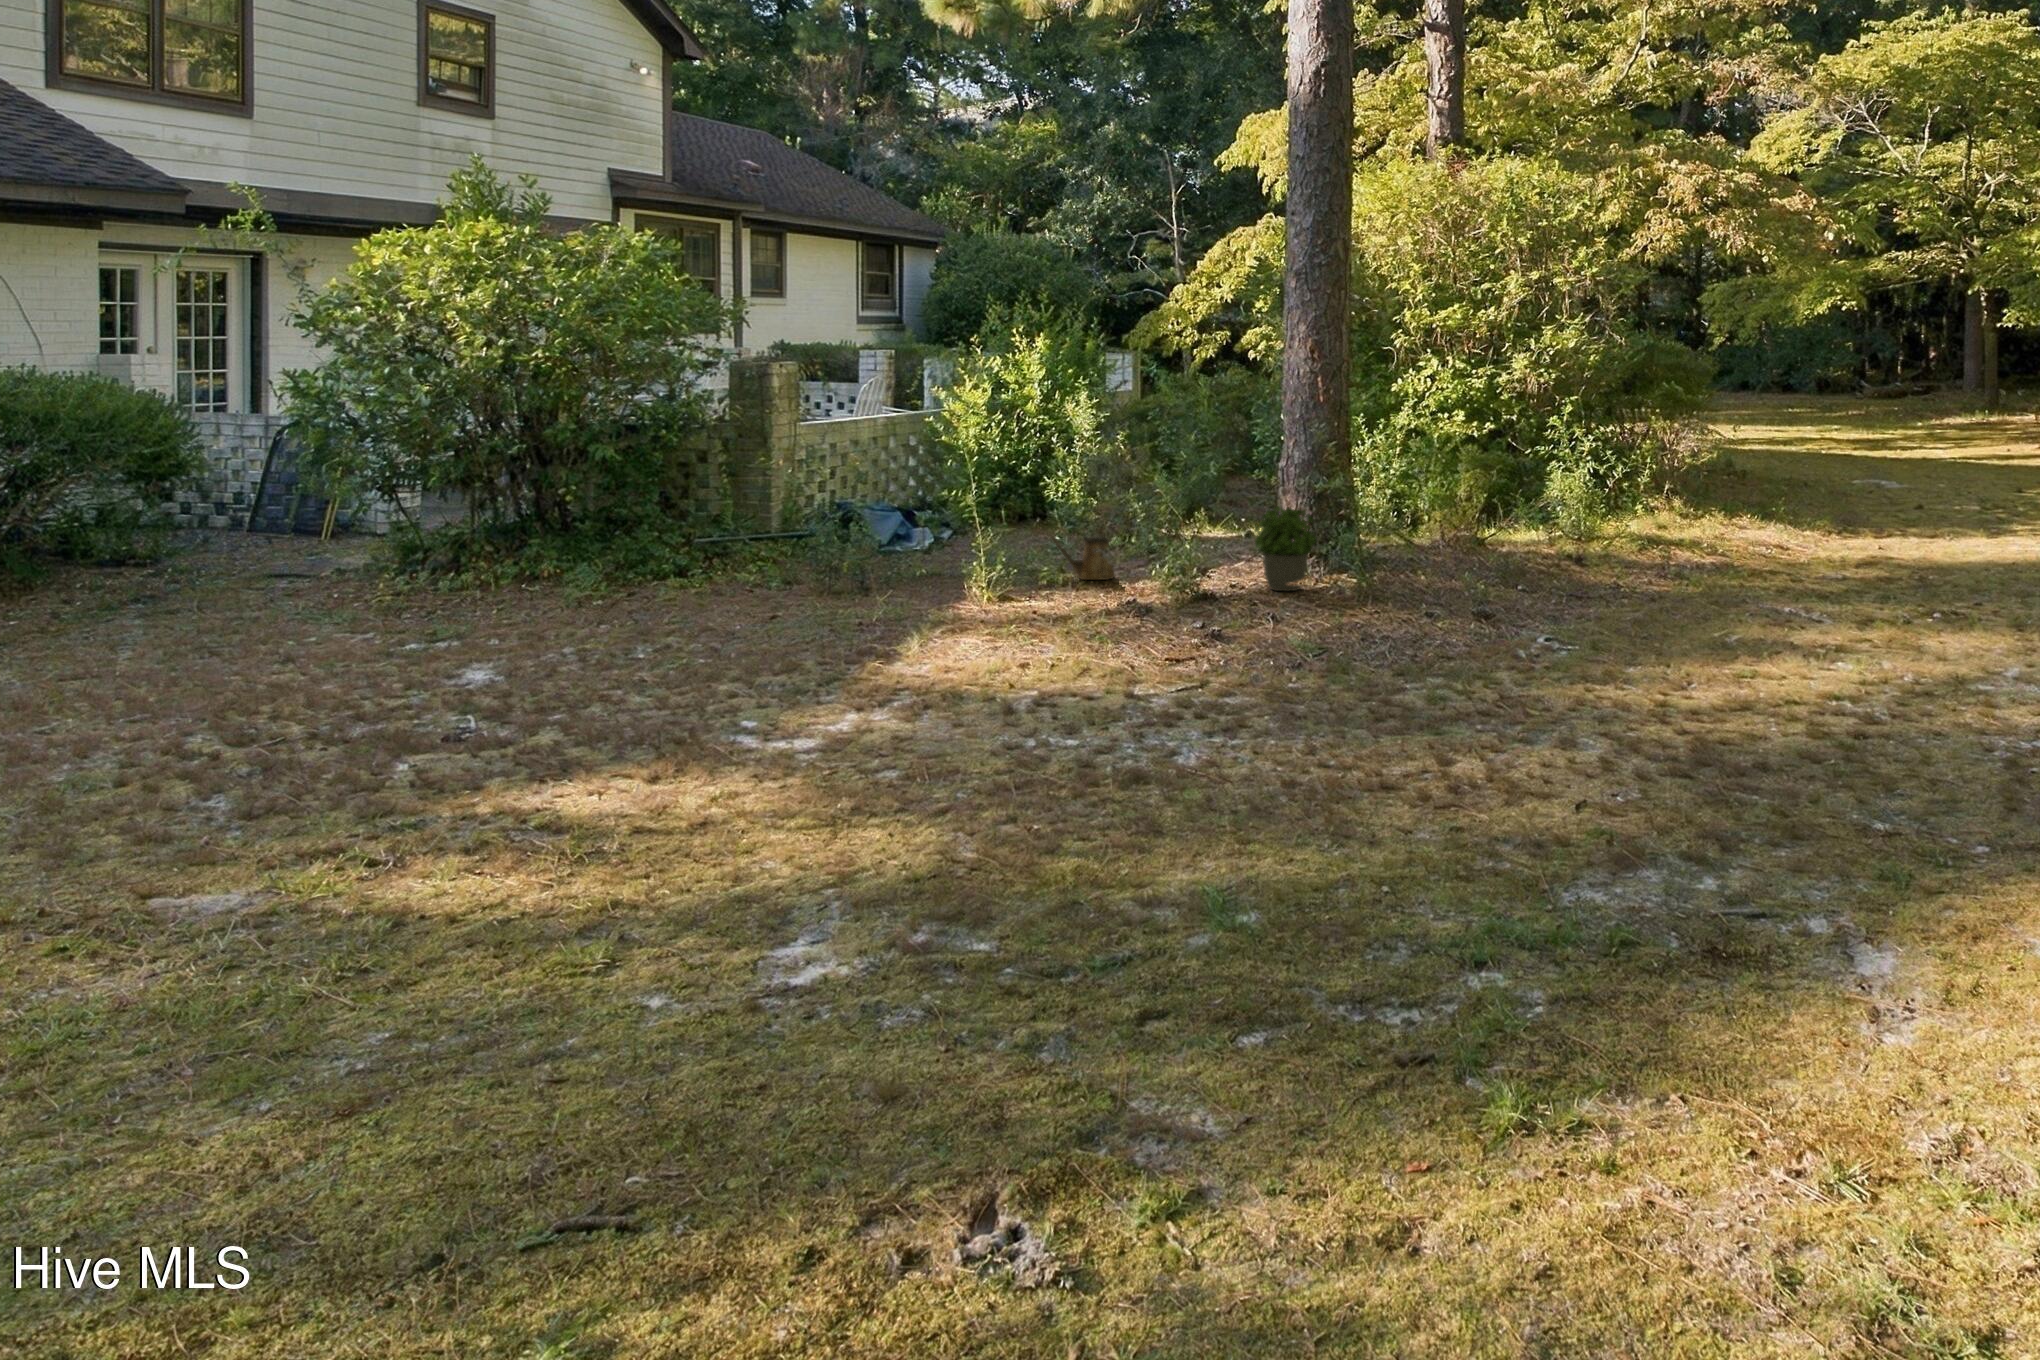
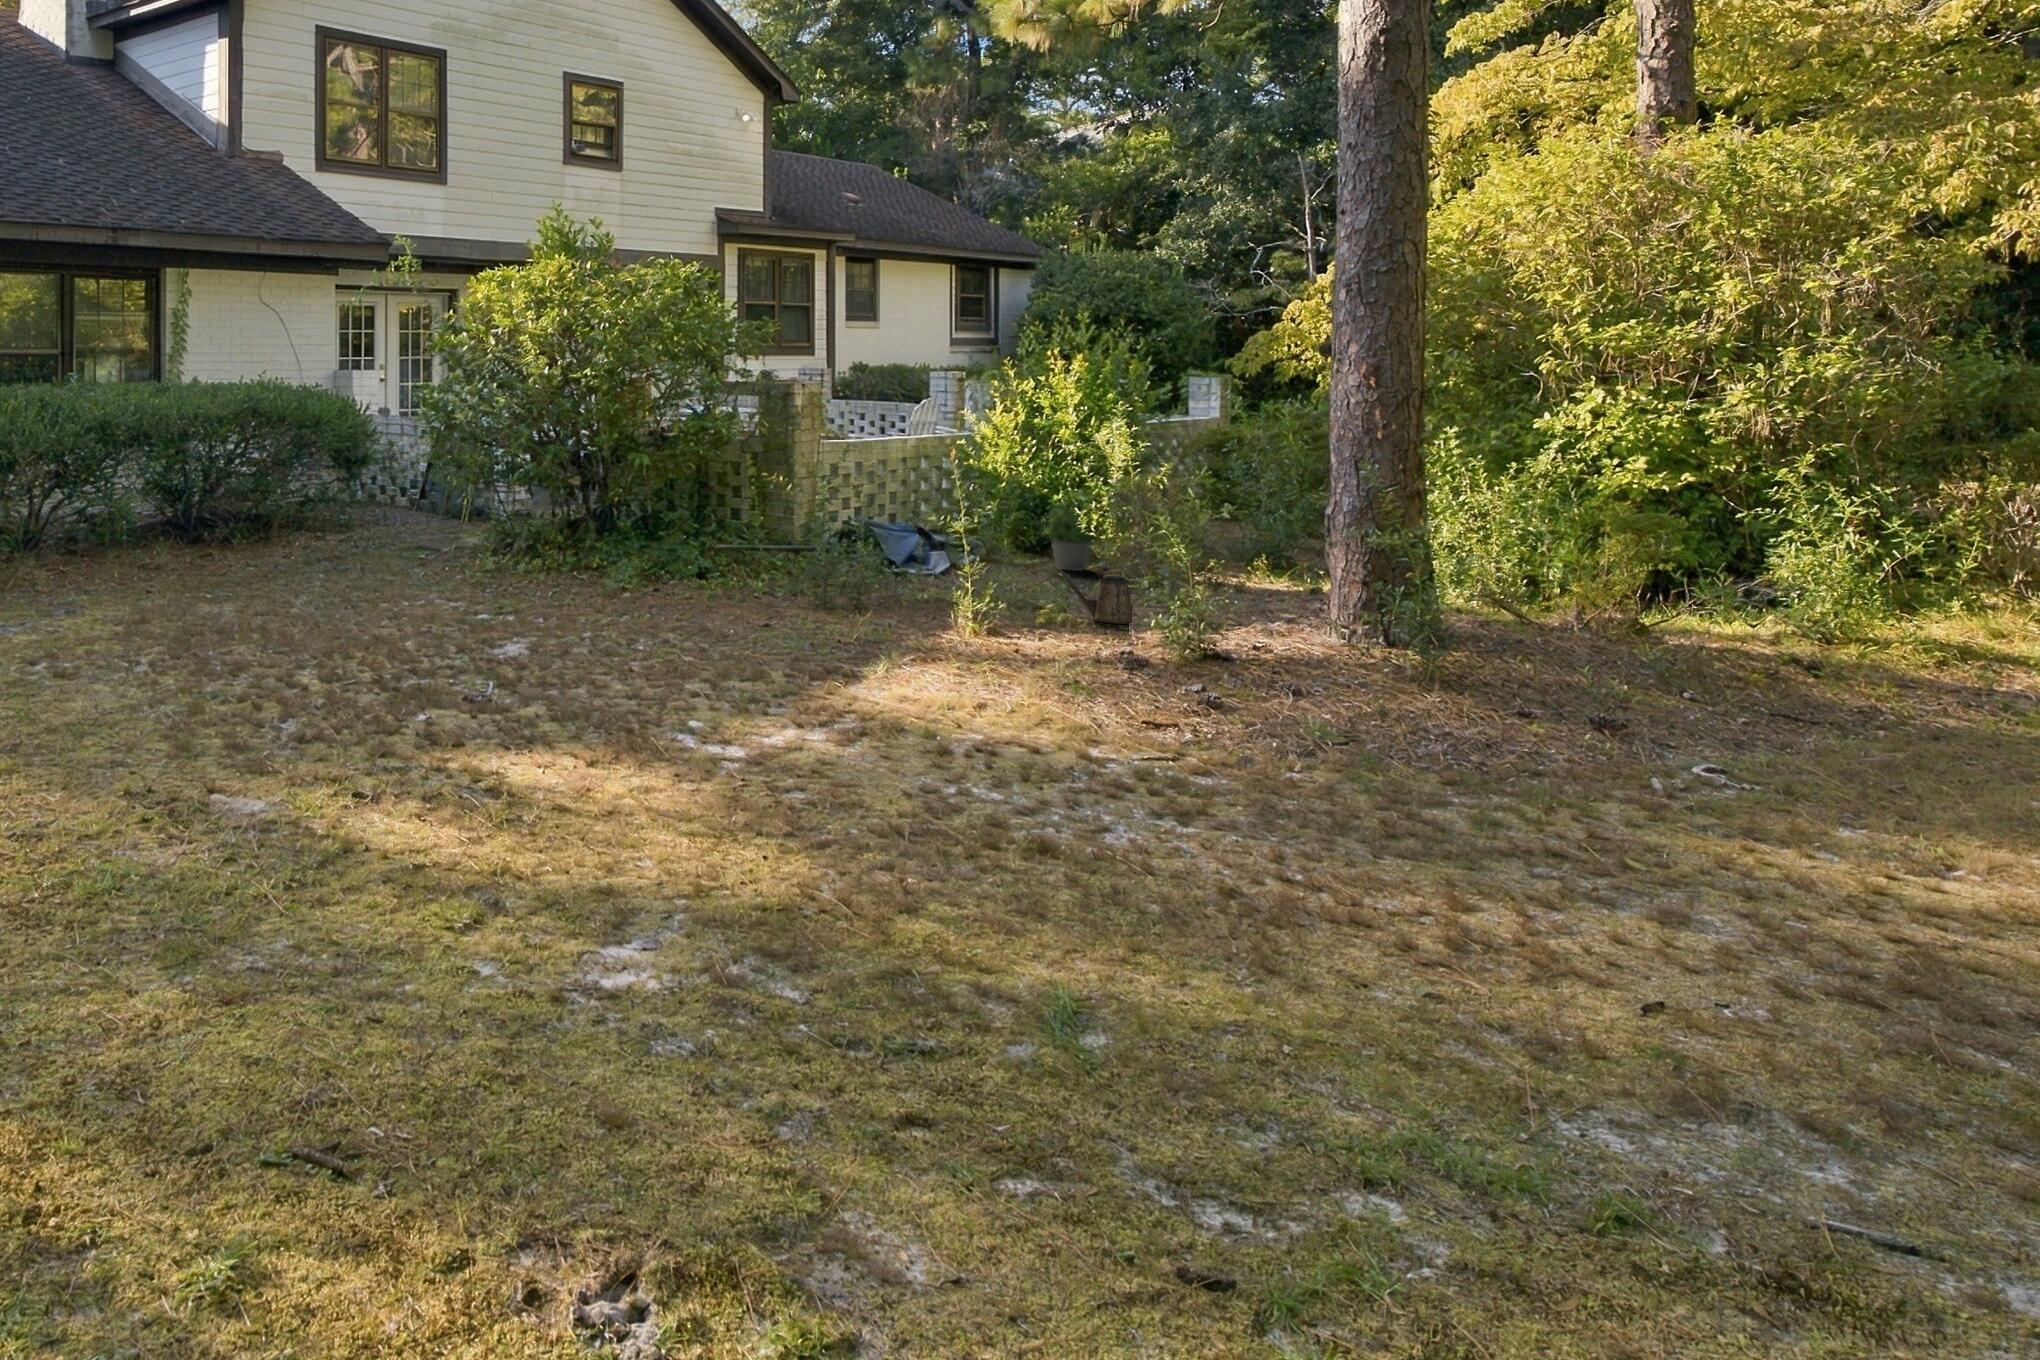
potted plant: present [1254,505,1317,591] -> present [1043,503,1094,571]

